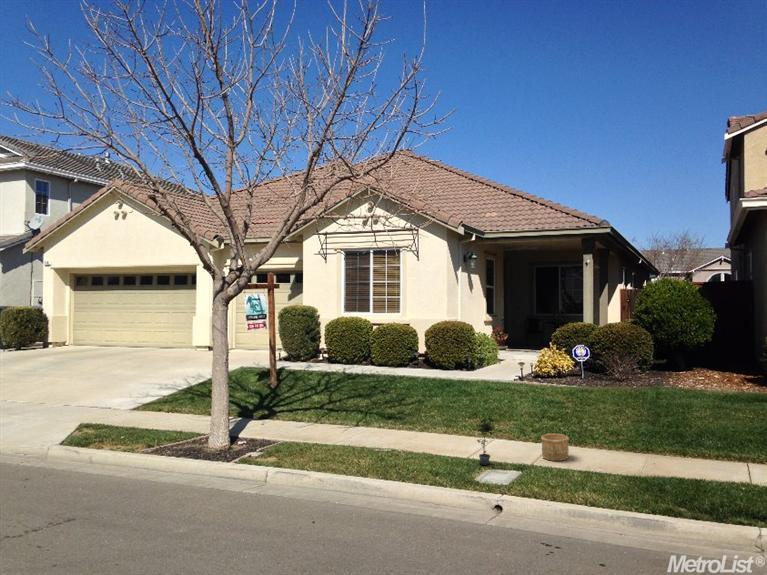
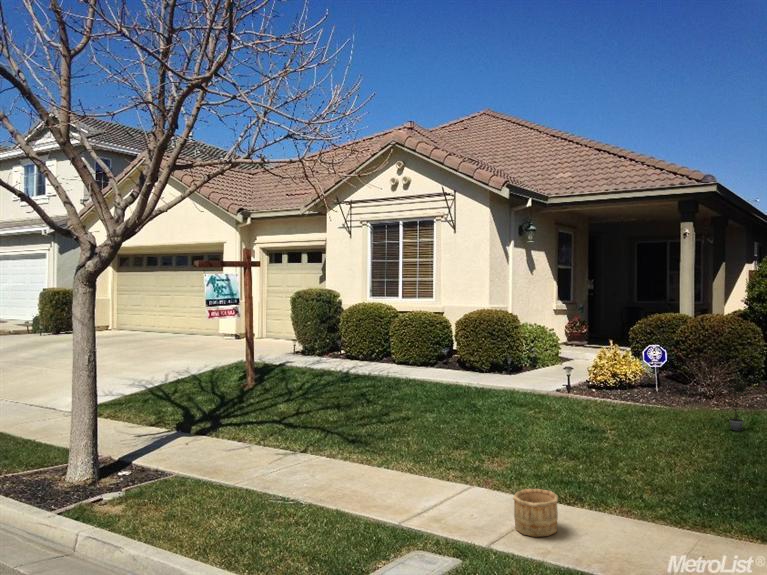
potted plant: present [477,416,494,465] -> present [727,375,750,431]

